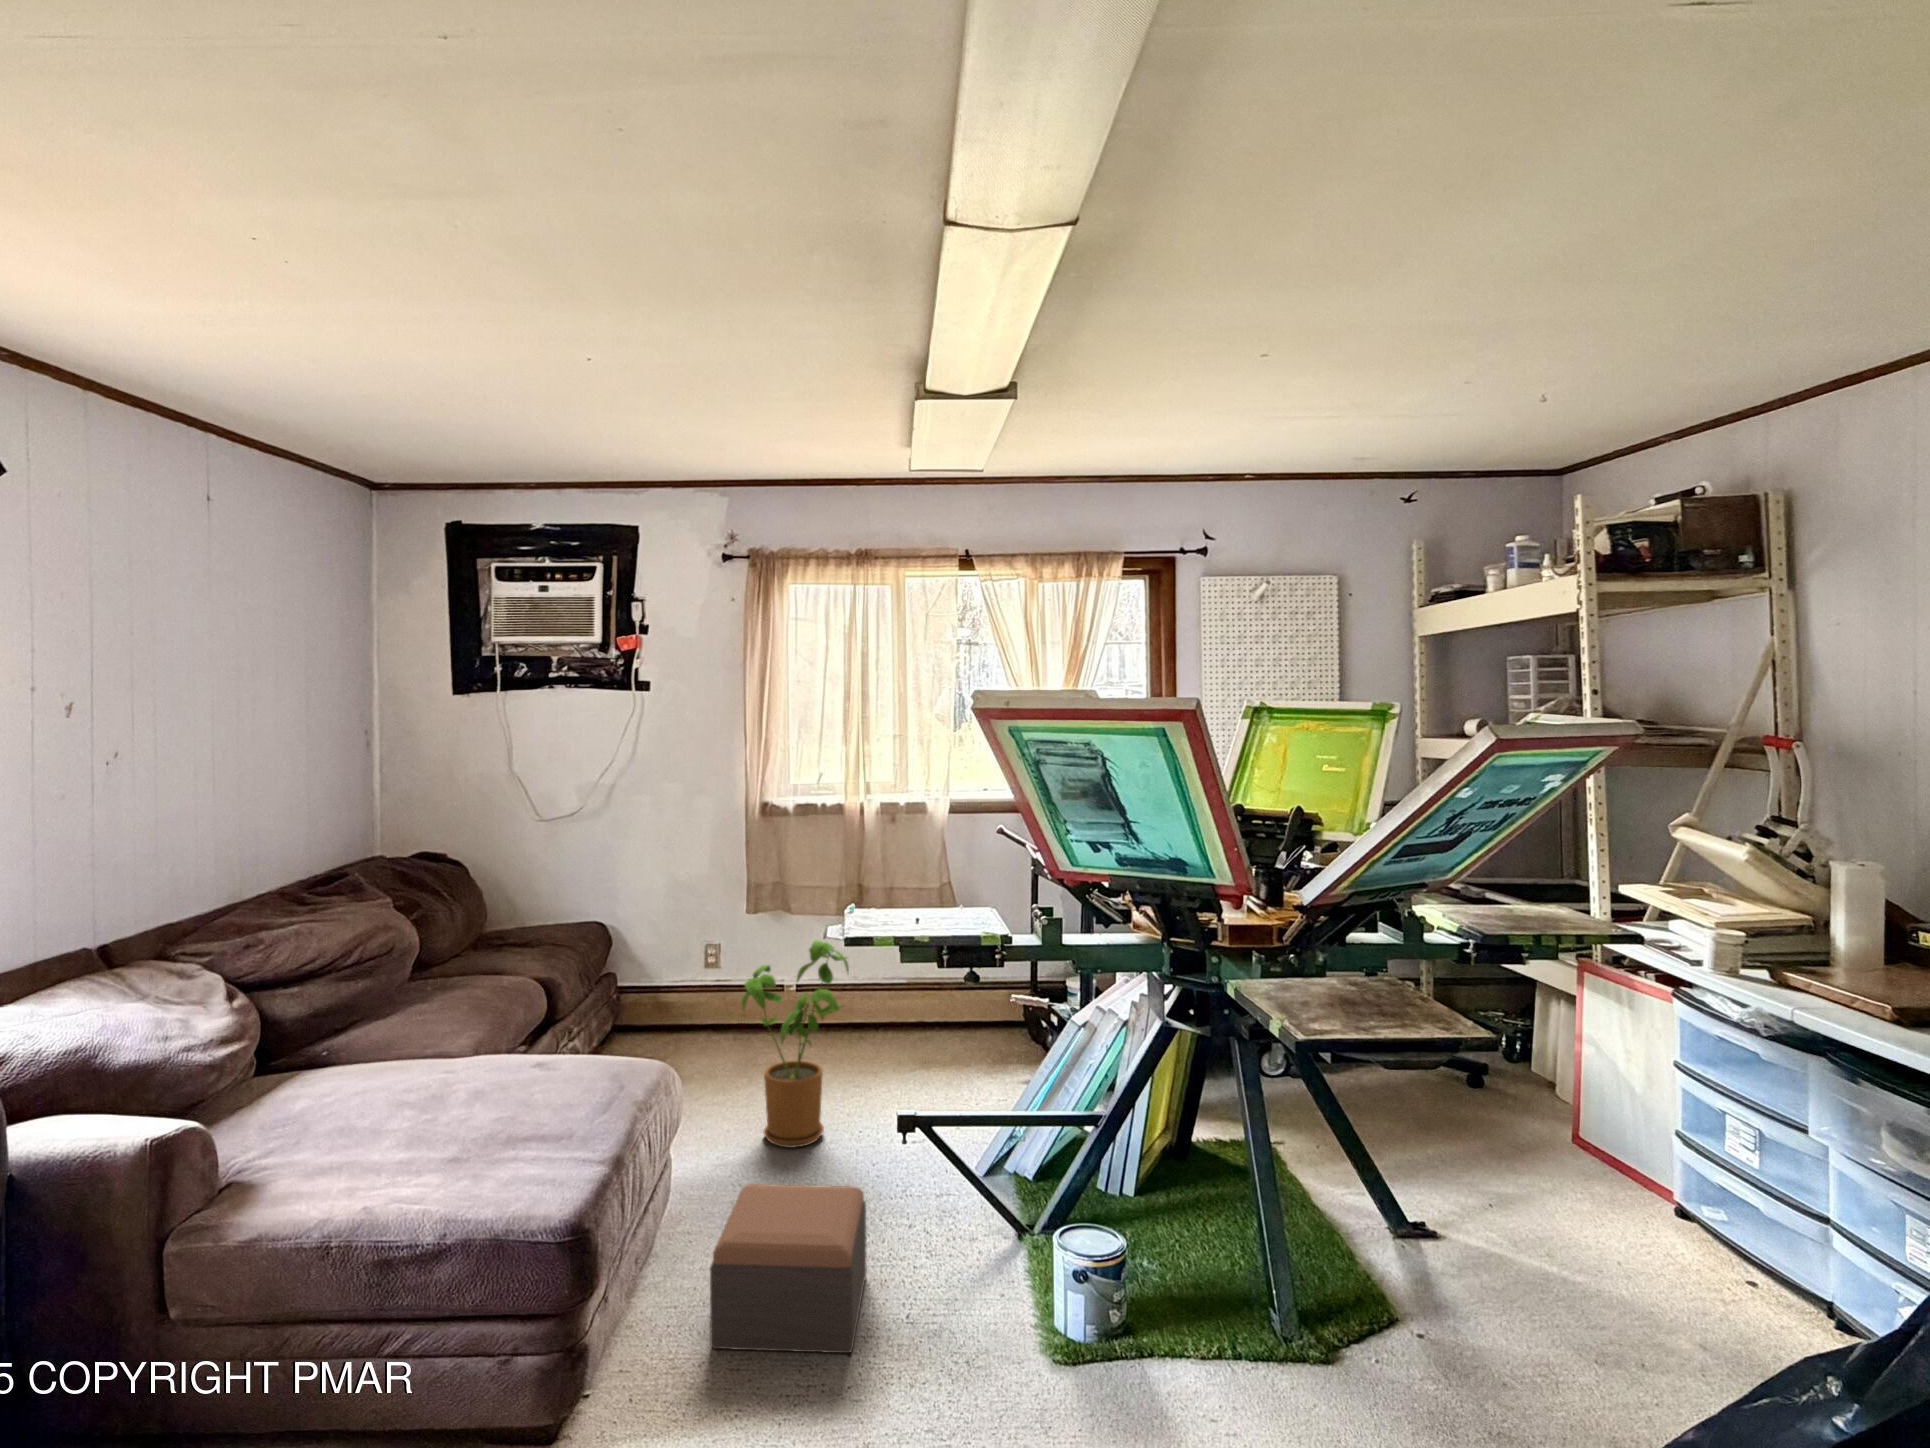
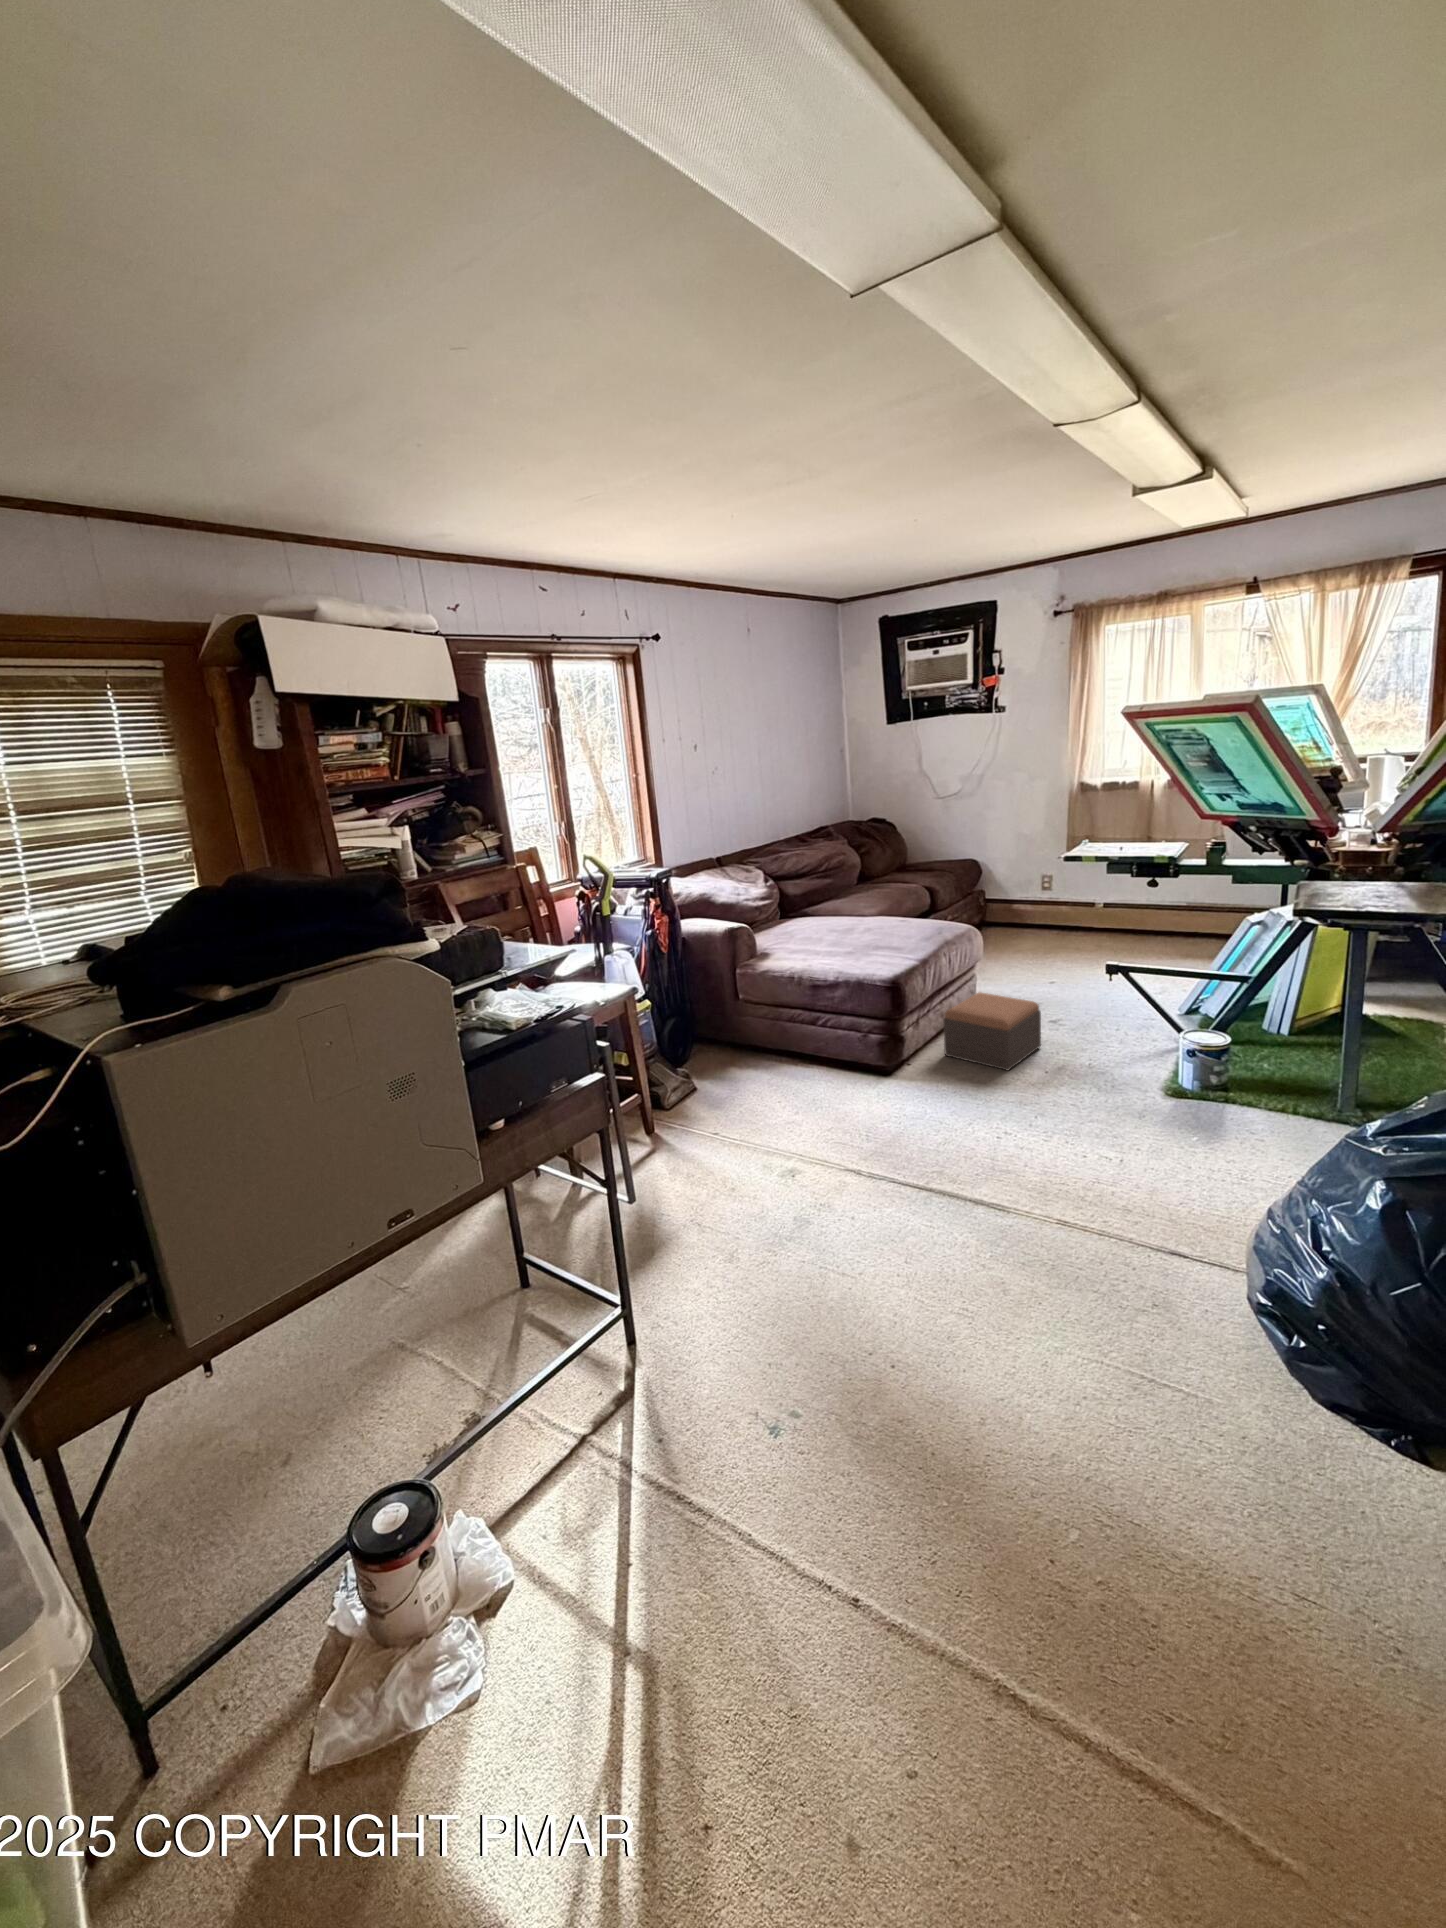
house plant: present [742,940,849,1148] -> none [1021,875,1095,994]

